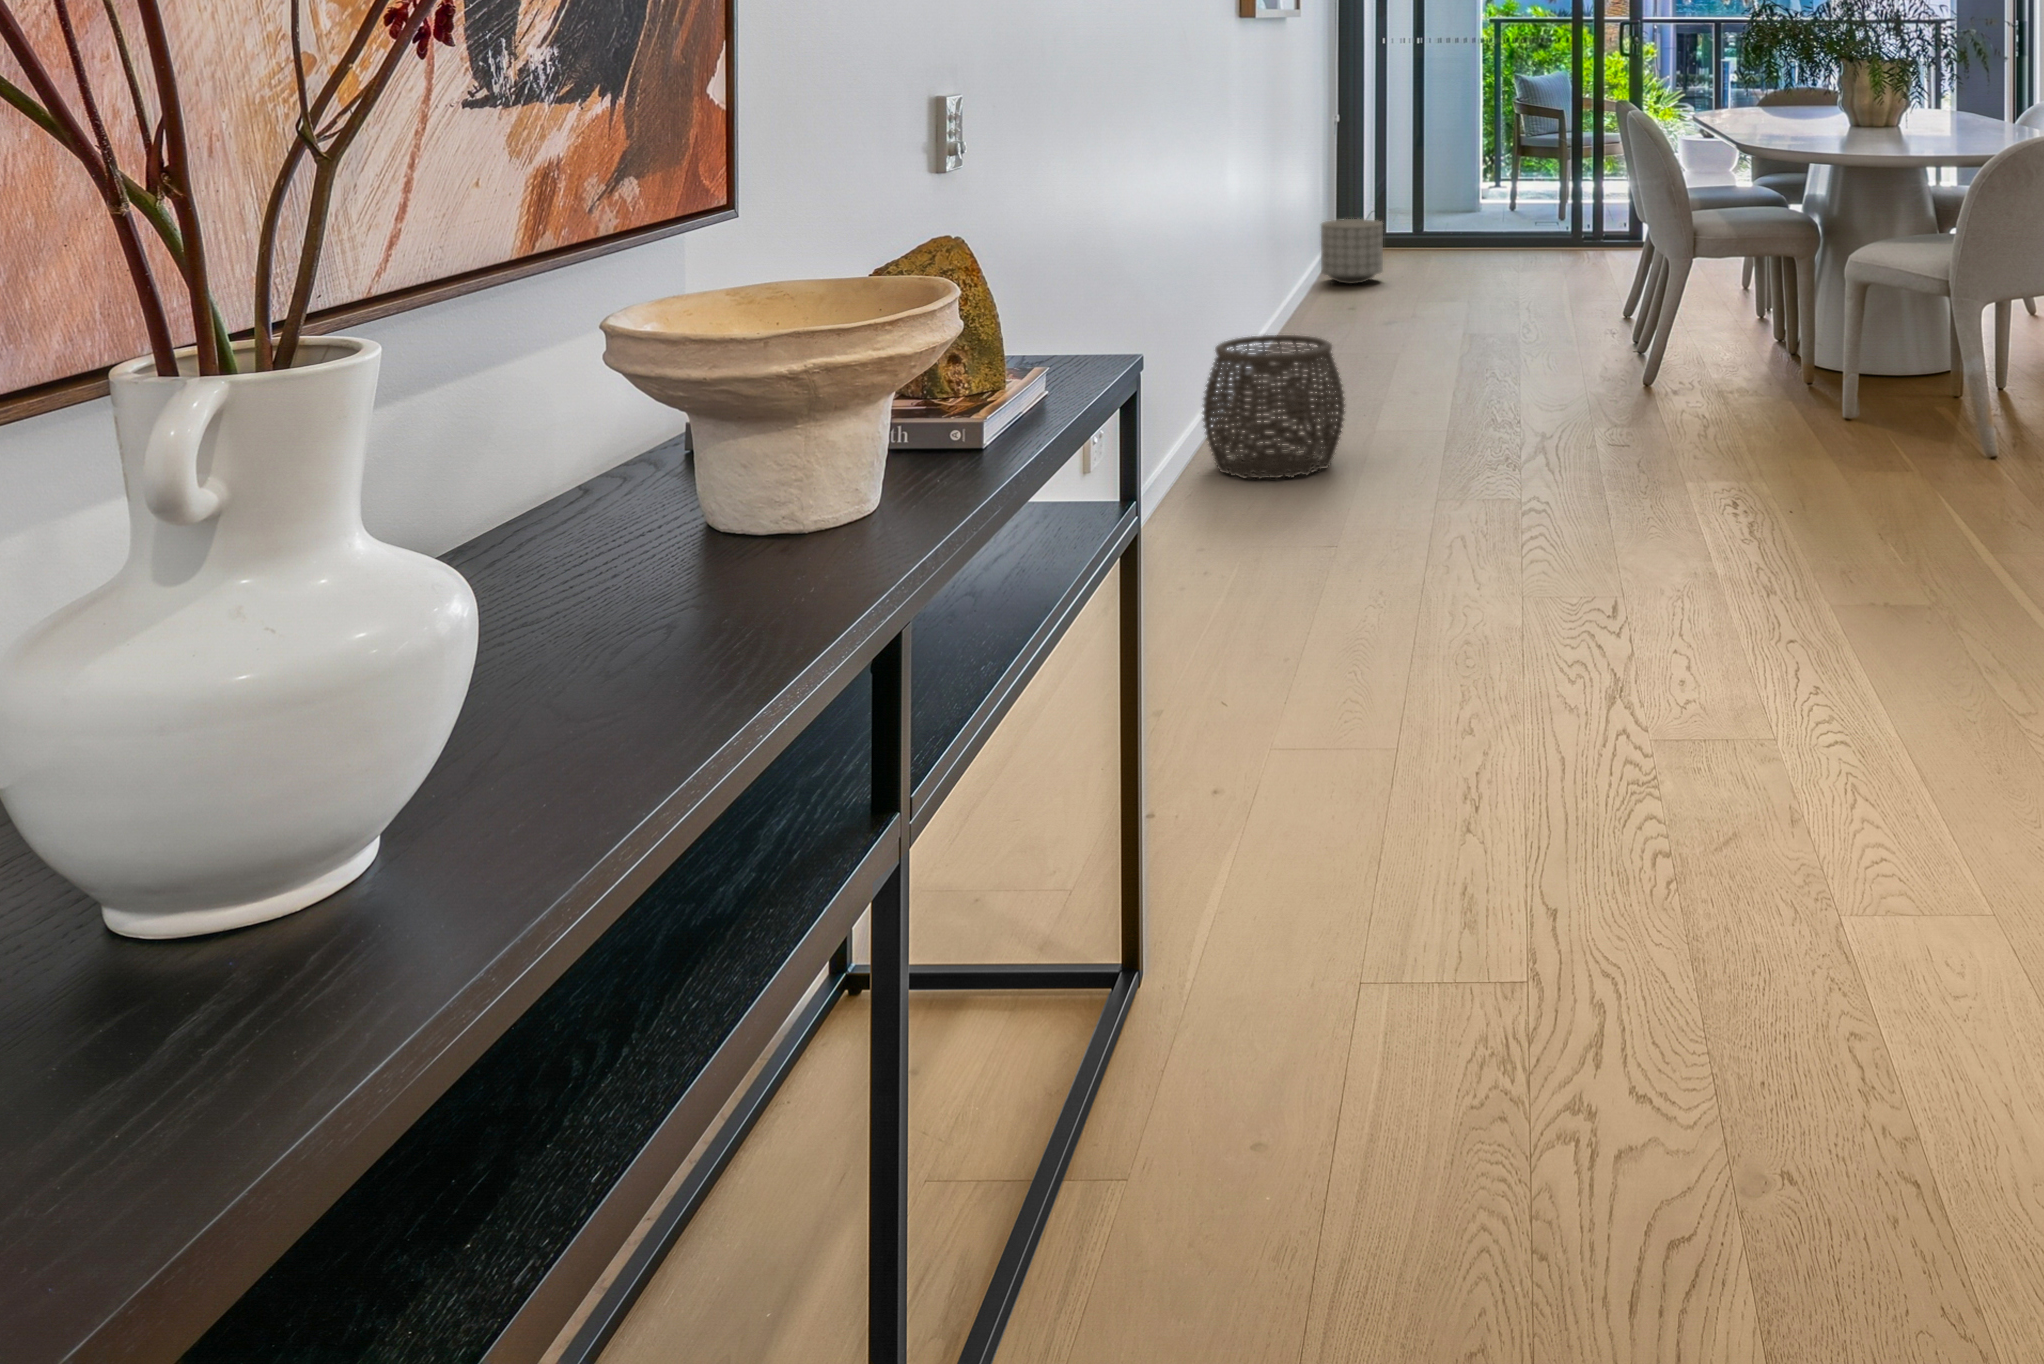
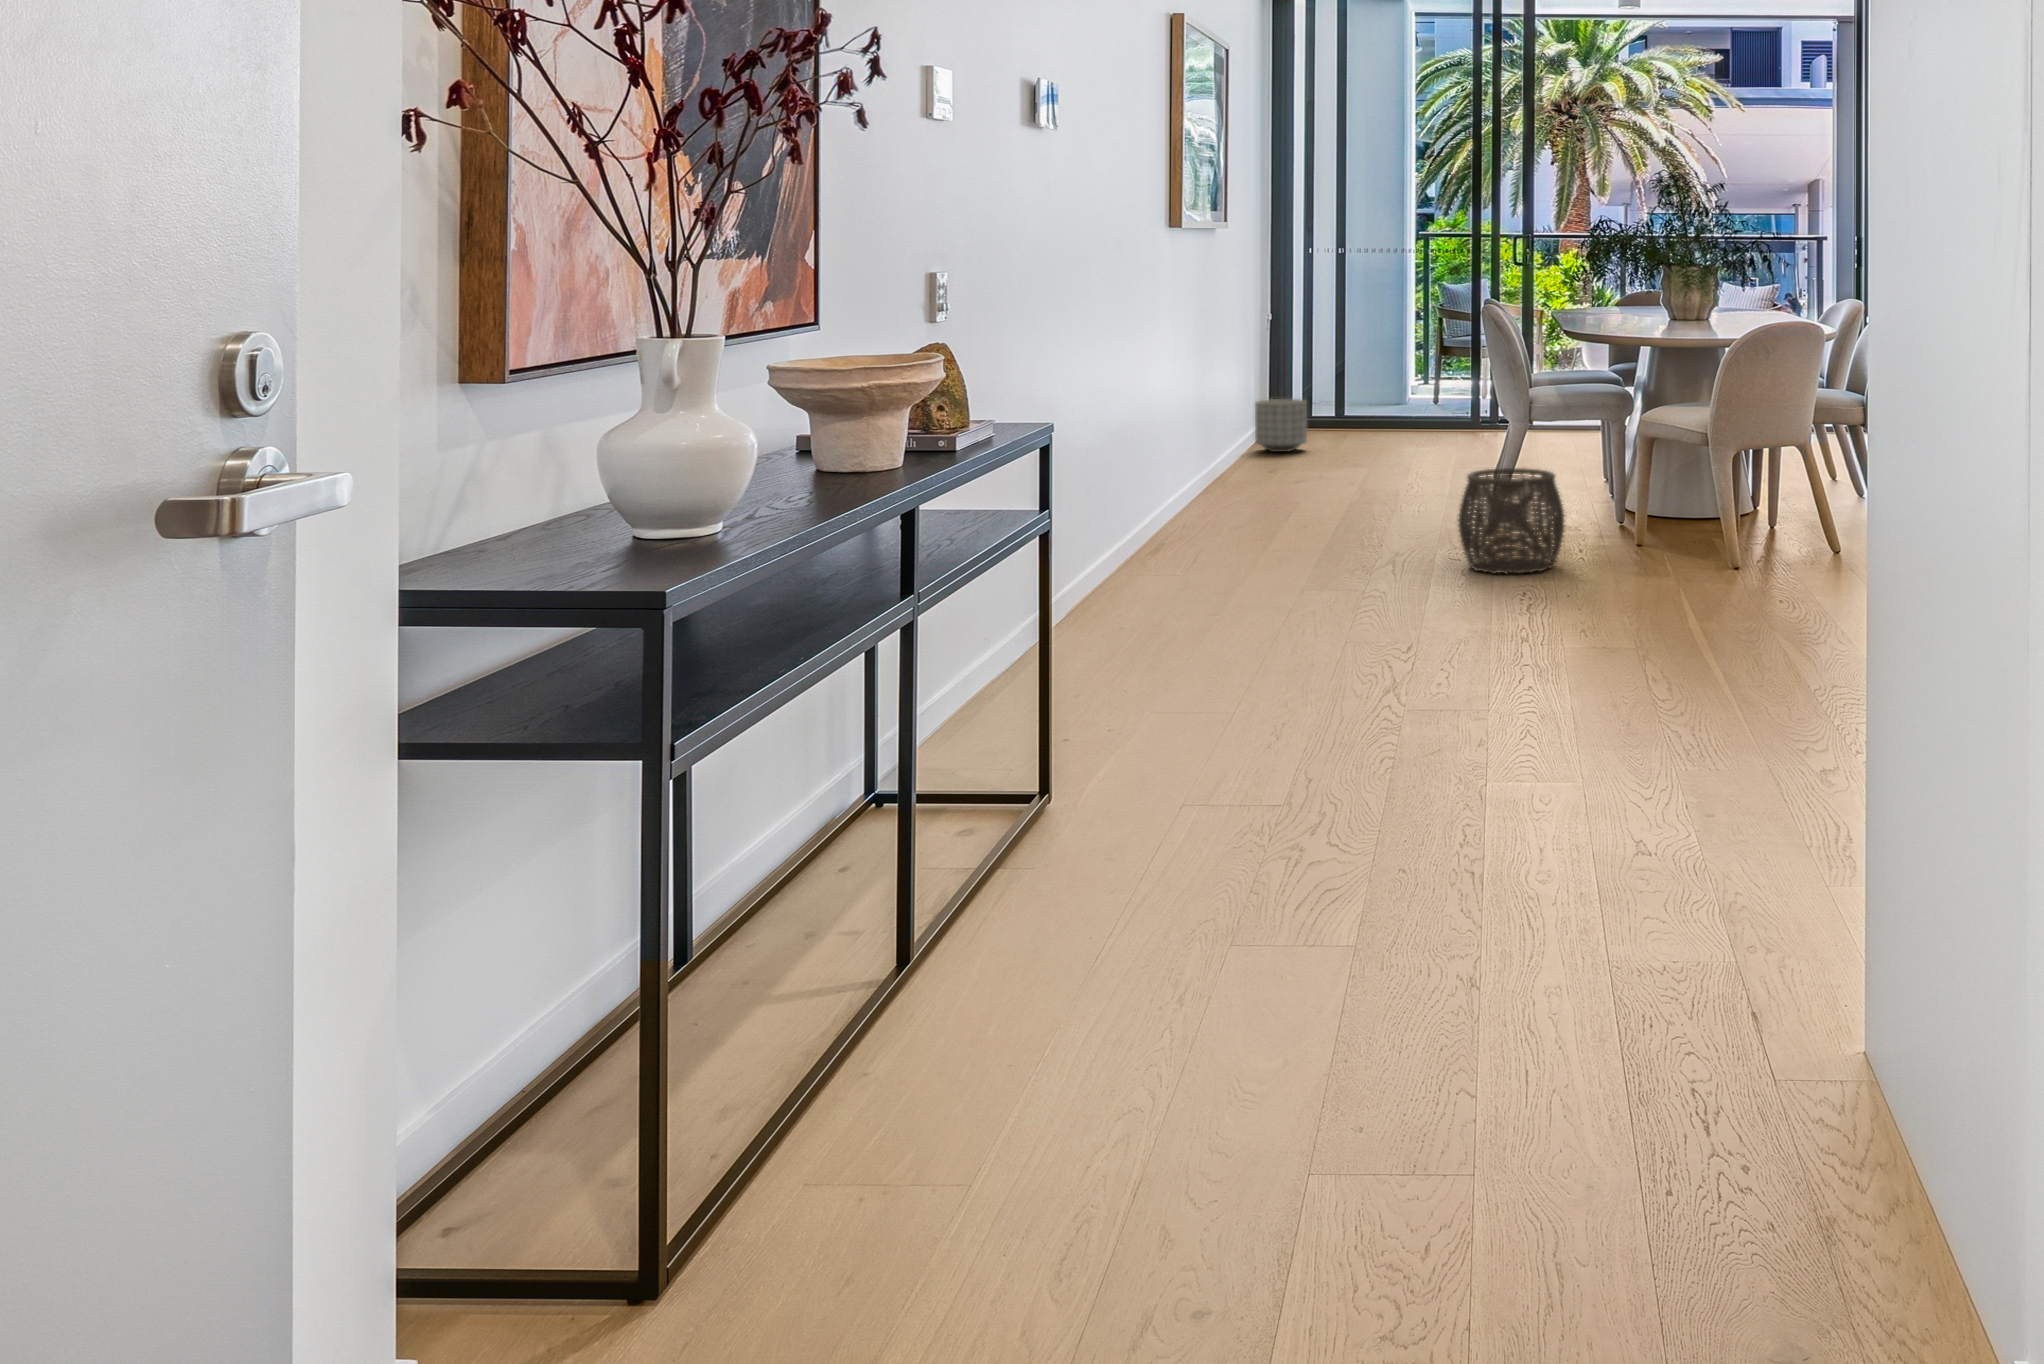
woven basket: present [1202,335,1345,479] -> present [1458,468,1565,574]

